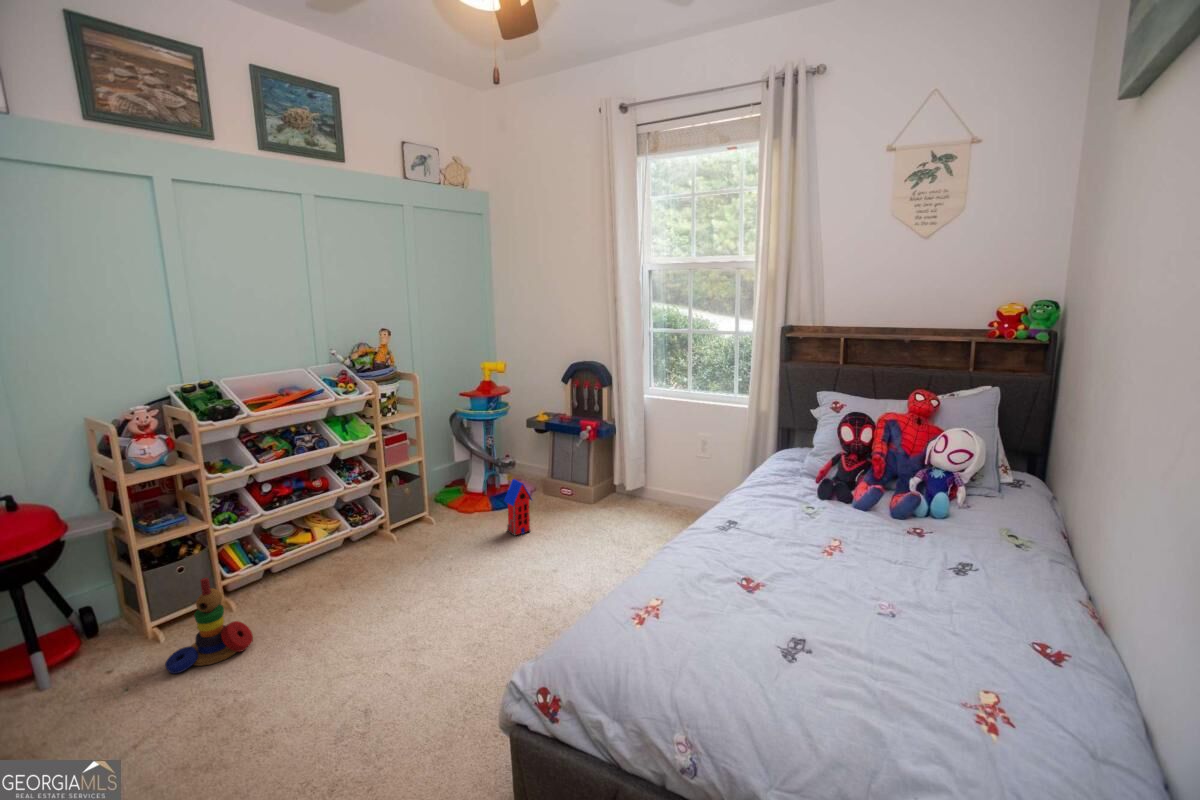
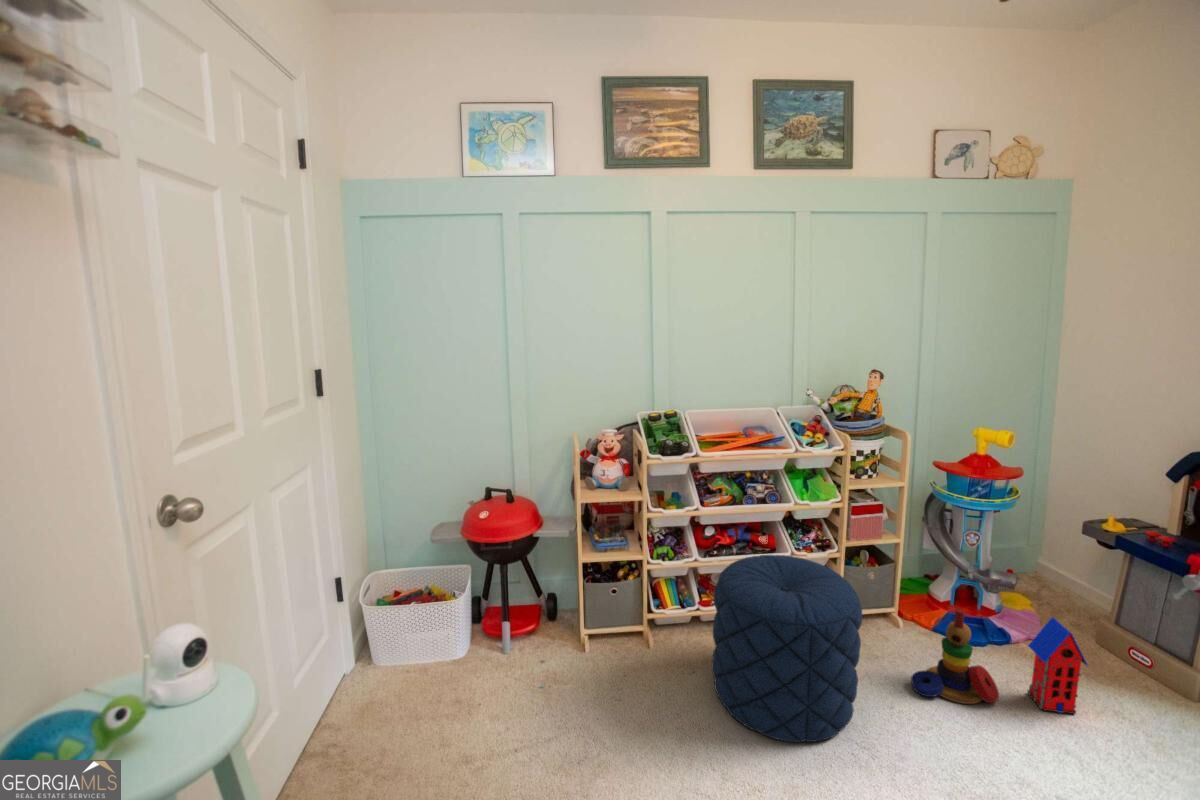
pouf: none [292,484,414,618] -> present [712,555,862,742]
stacking toy: present [165,578,253,674] -> present [911,609,999,704]

